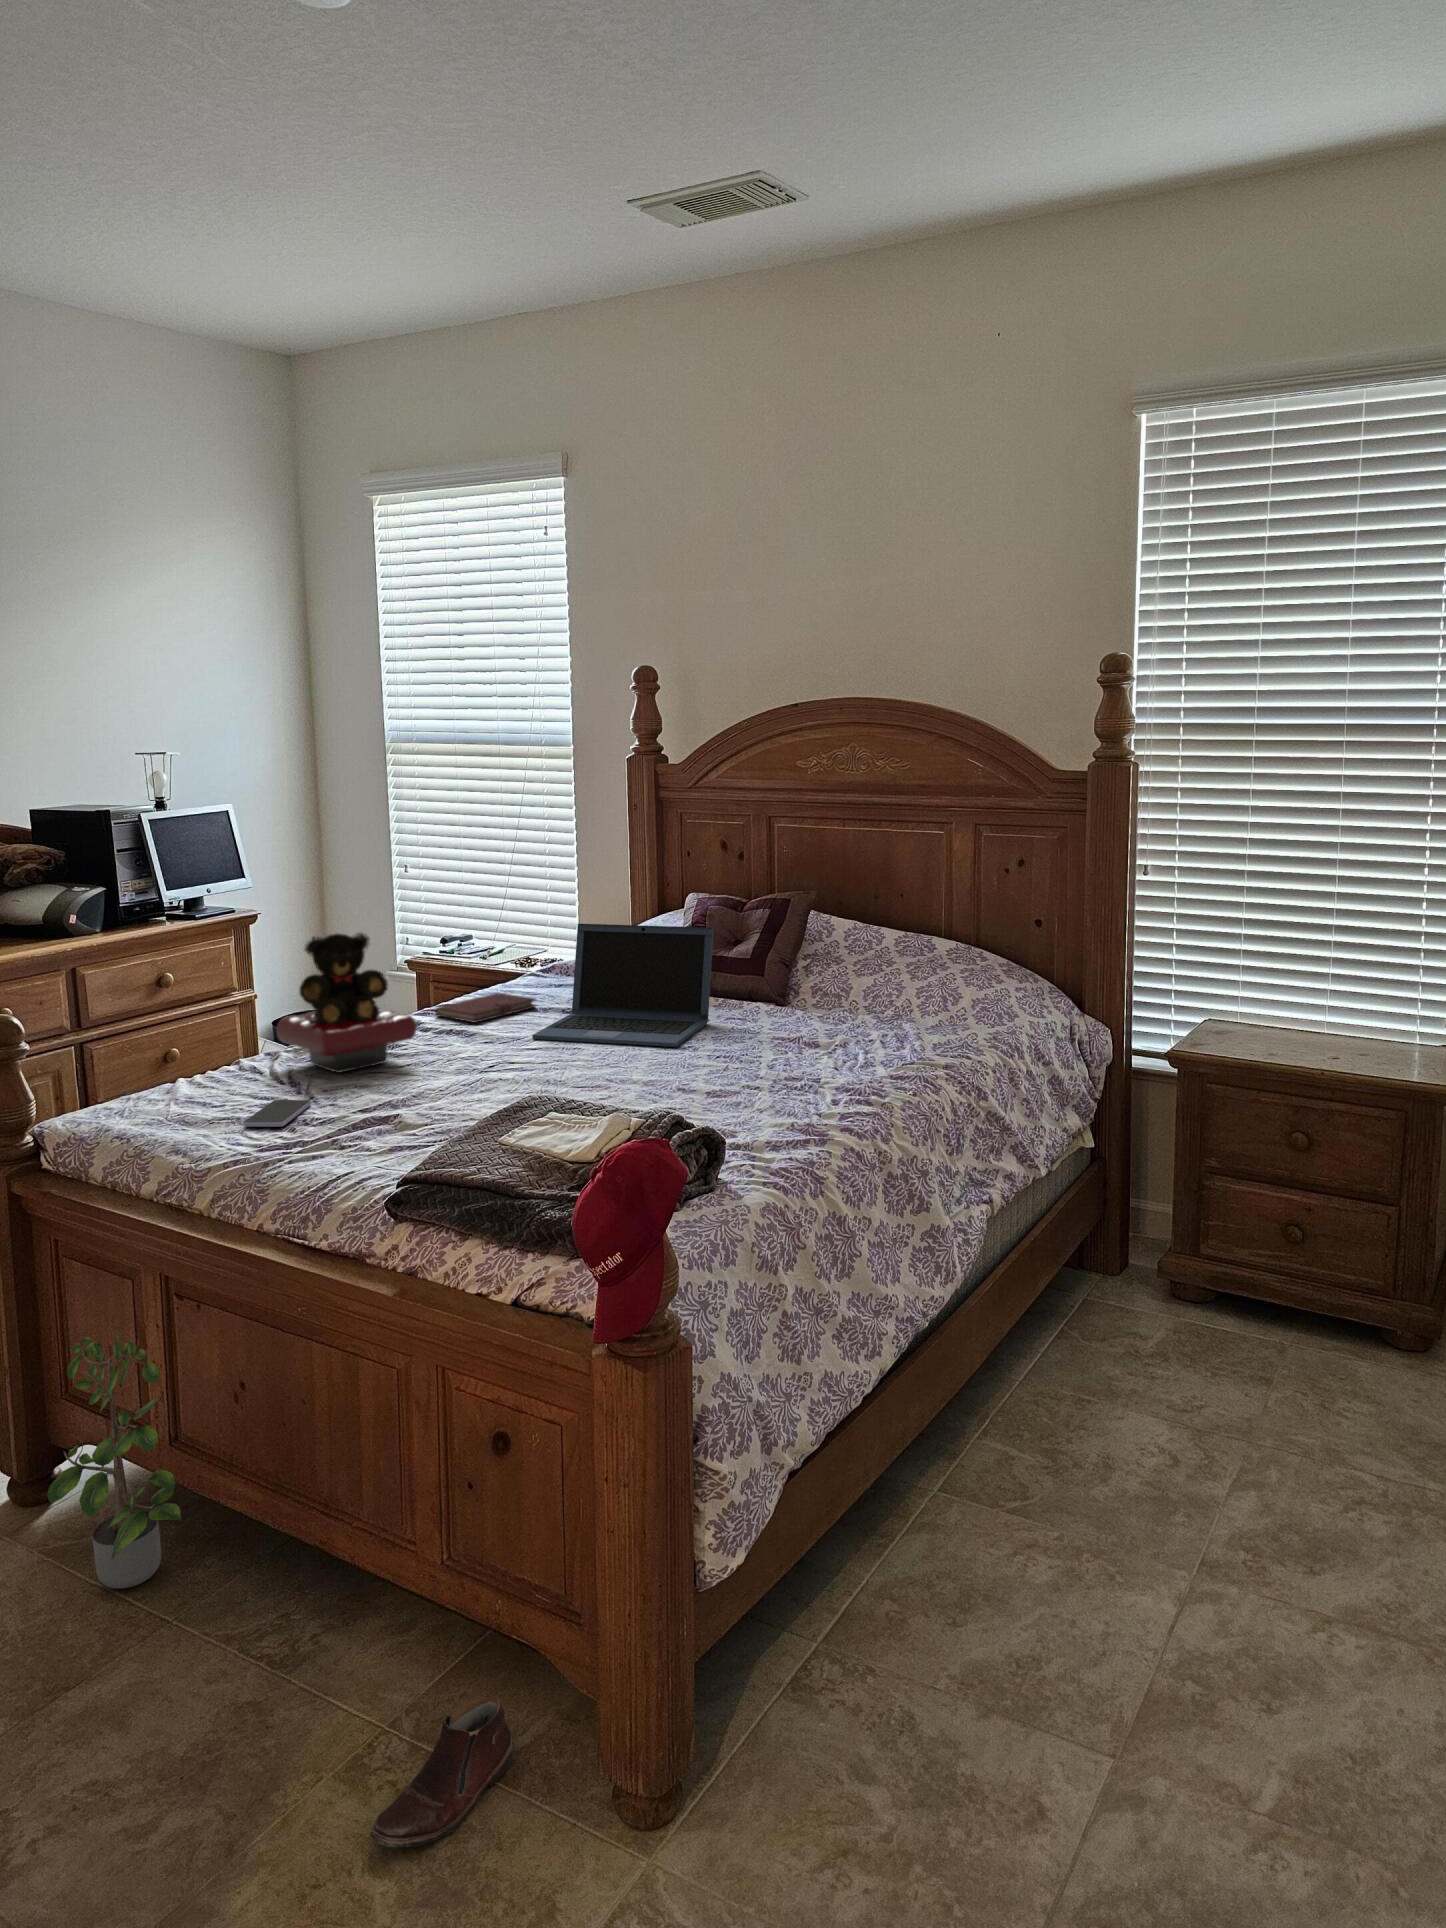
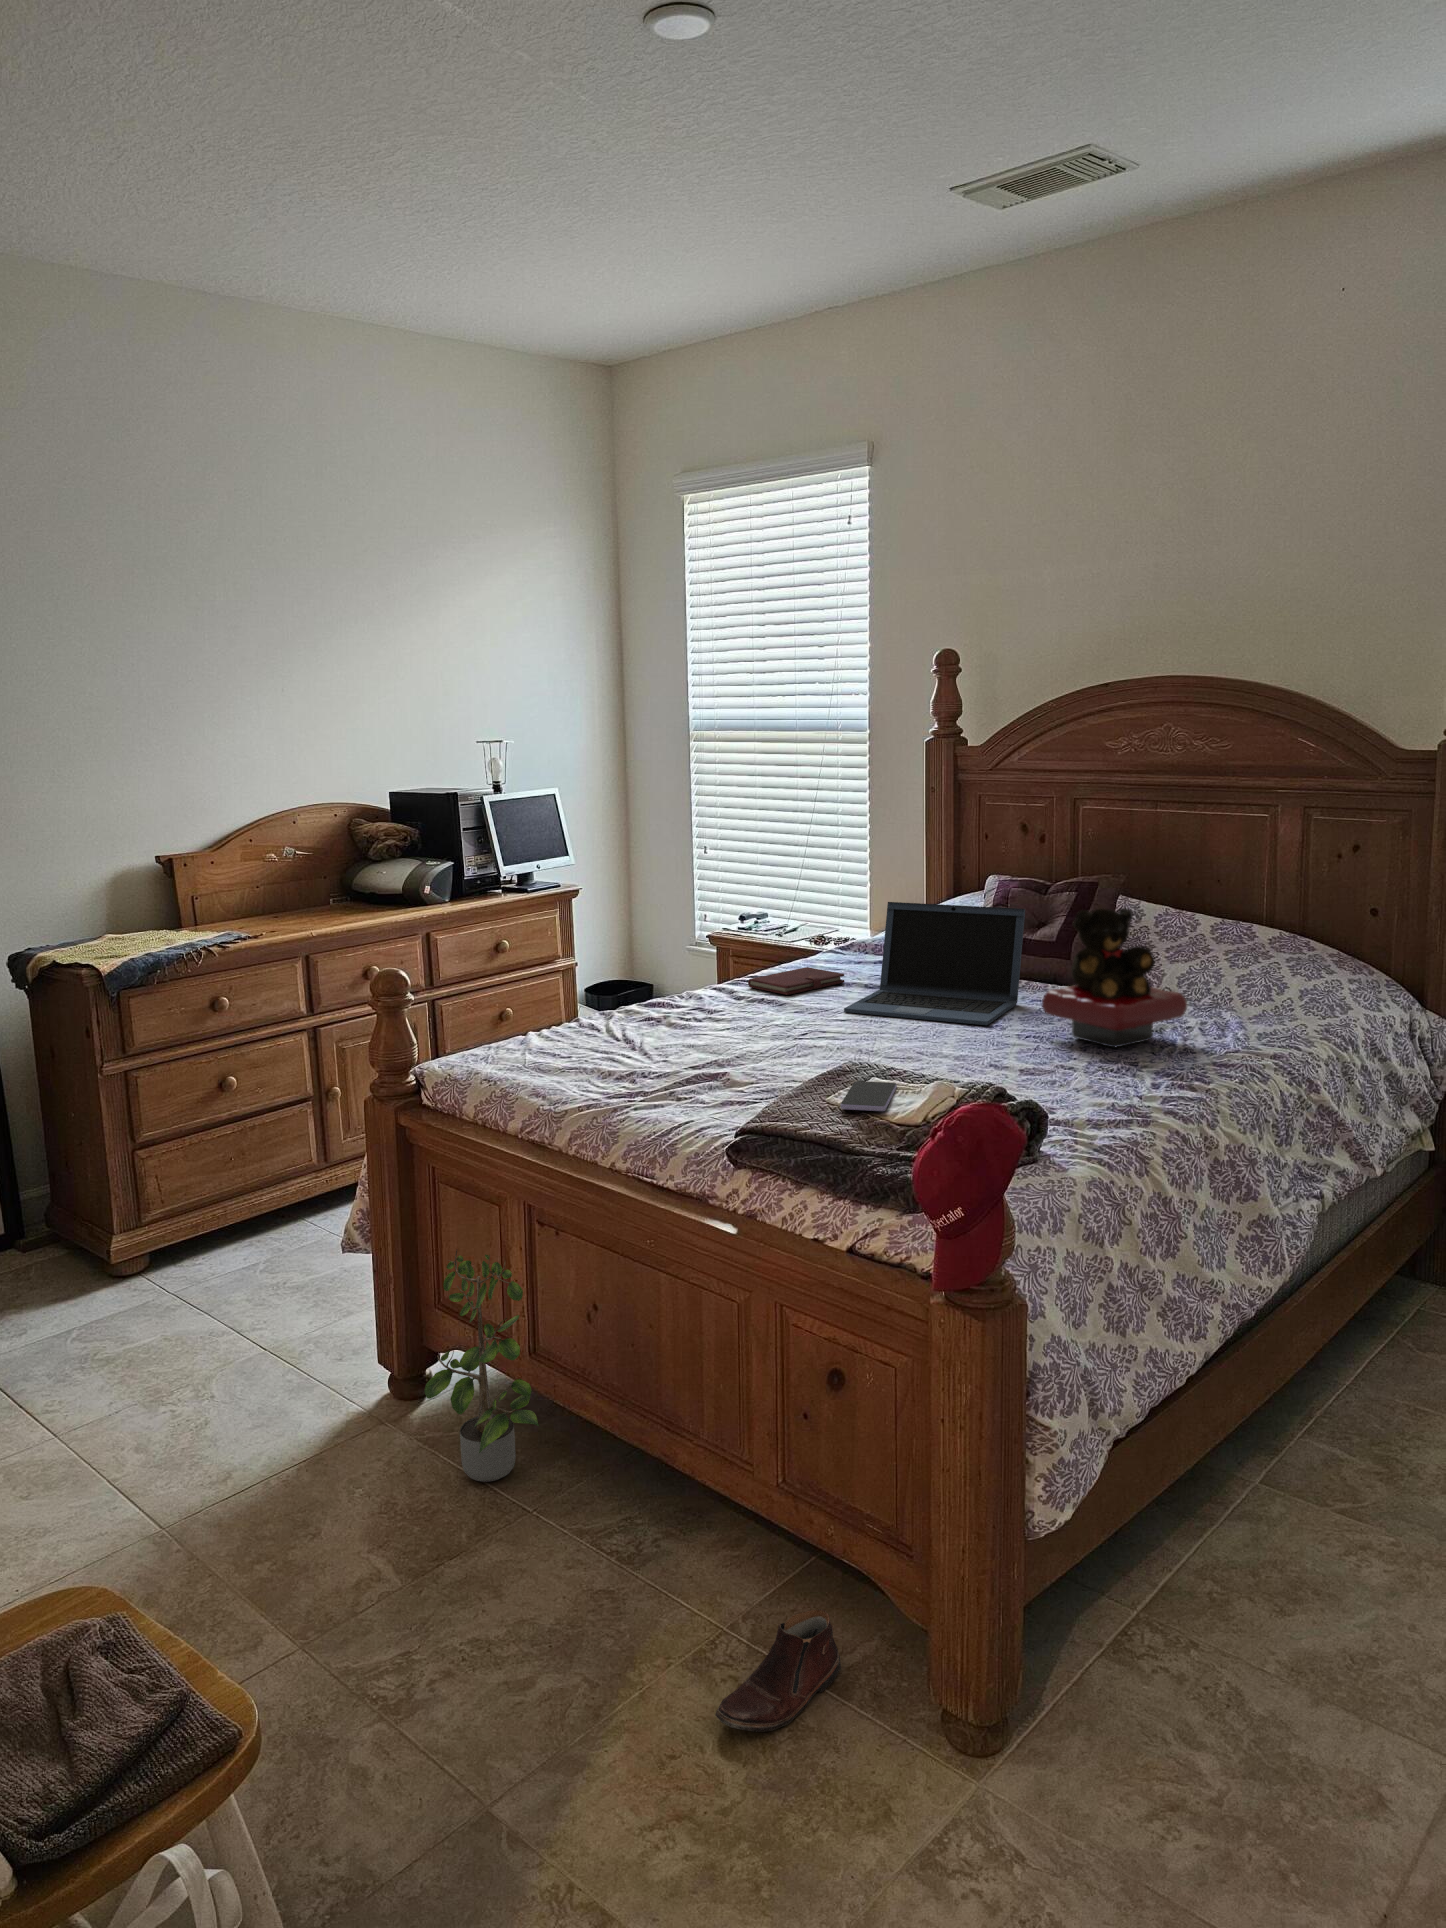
teddy bear: present [277,933,417,1073] -> present [1042,908,1187,1047]
smartphone: present [244,1100,311,1127] -> present [840,1081,897,1111]

